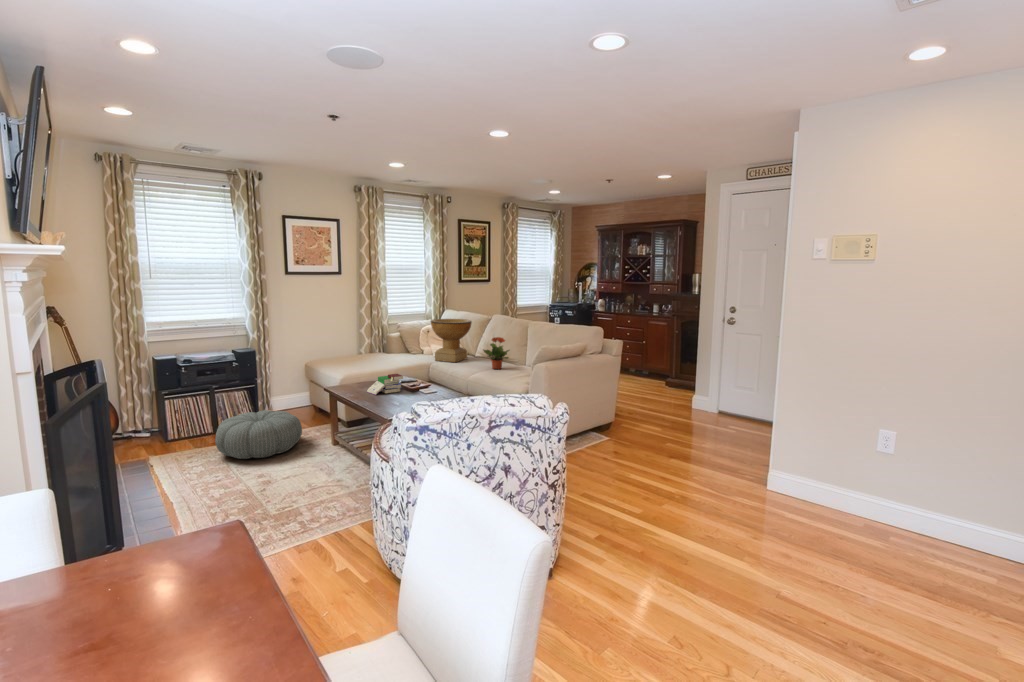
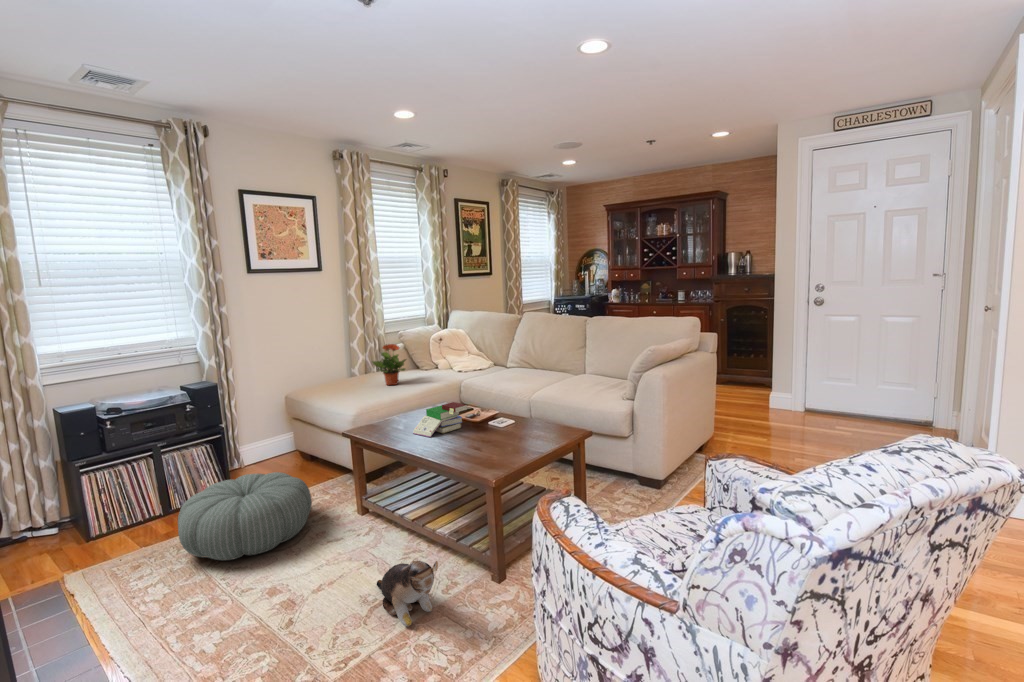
decorative bowl: present [431,319,472,362] -> none [454,320,507,377]
potted plant: present [484,337,509,369] -> present [372,344,406,385]
plush toy: none [318,460,345,499] -> present [377,561,438,626]

